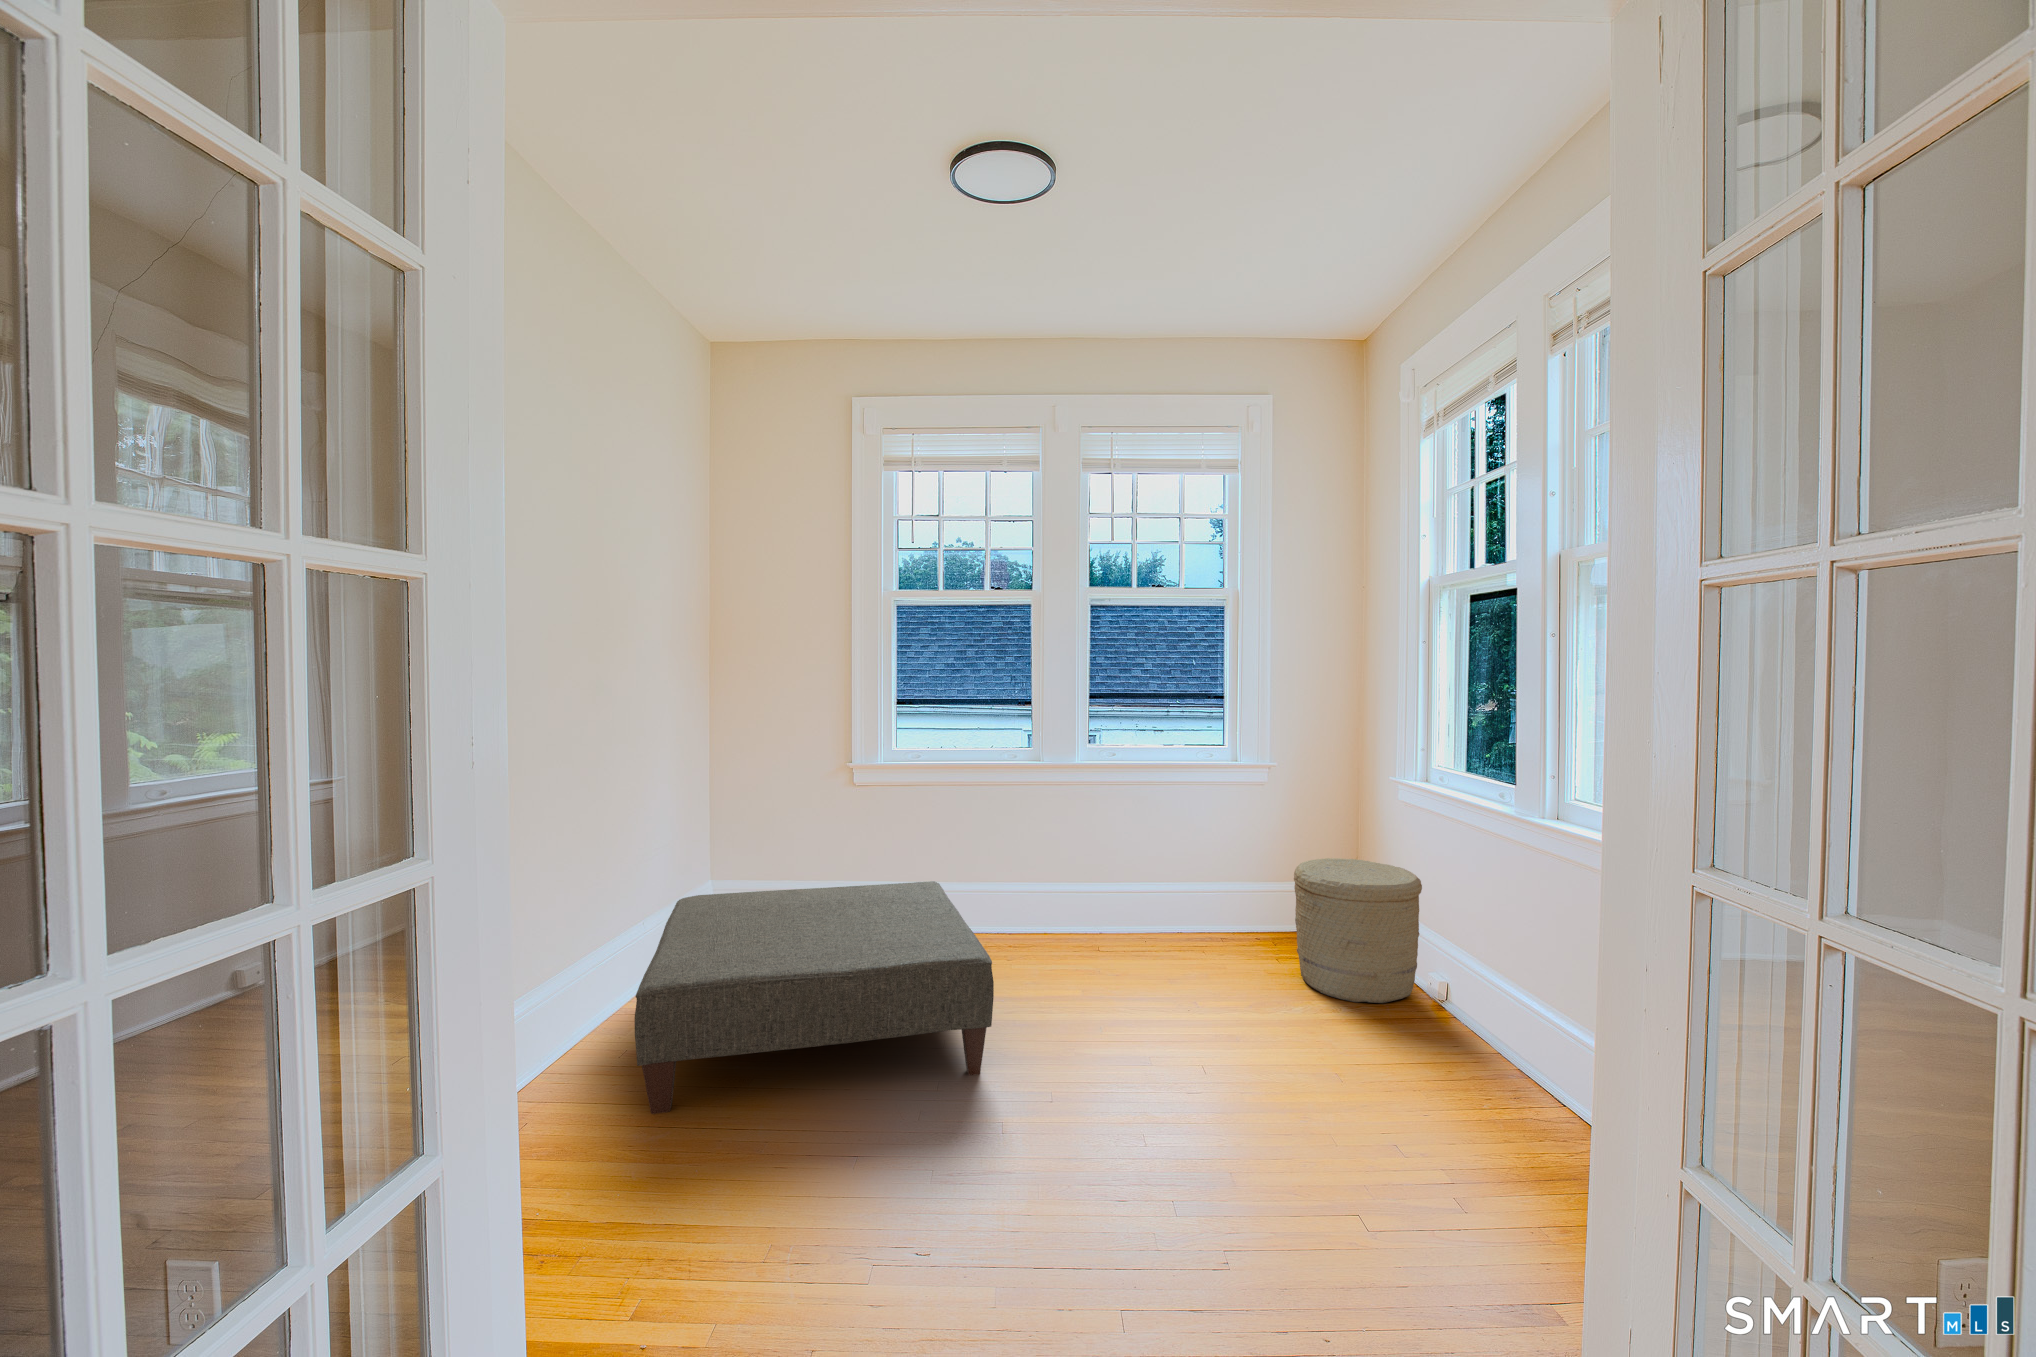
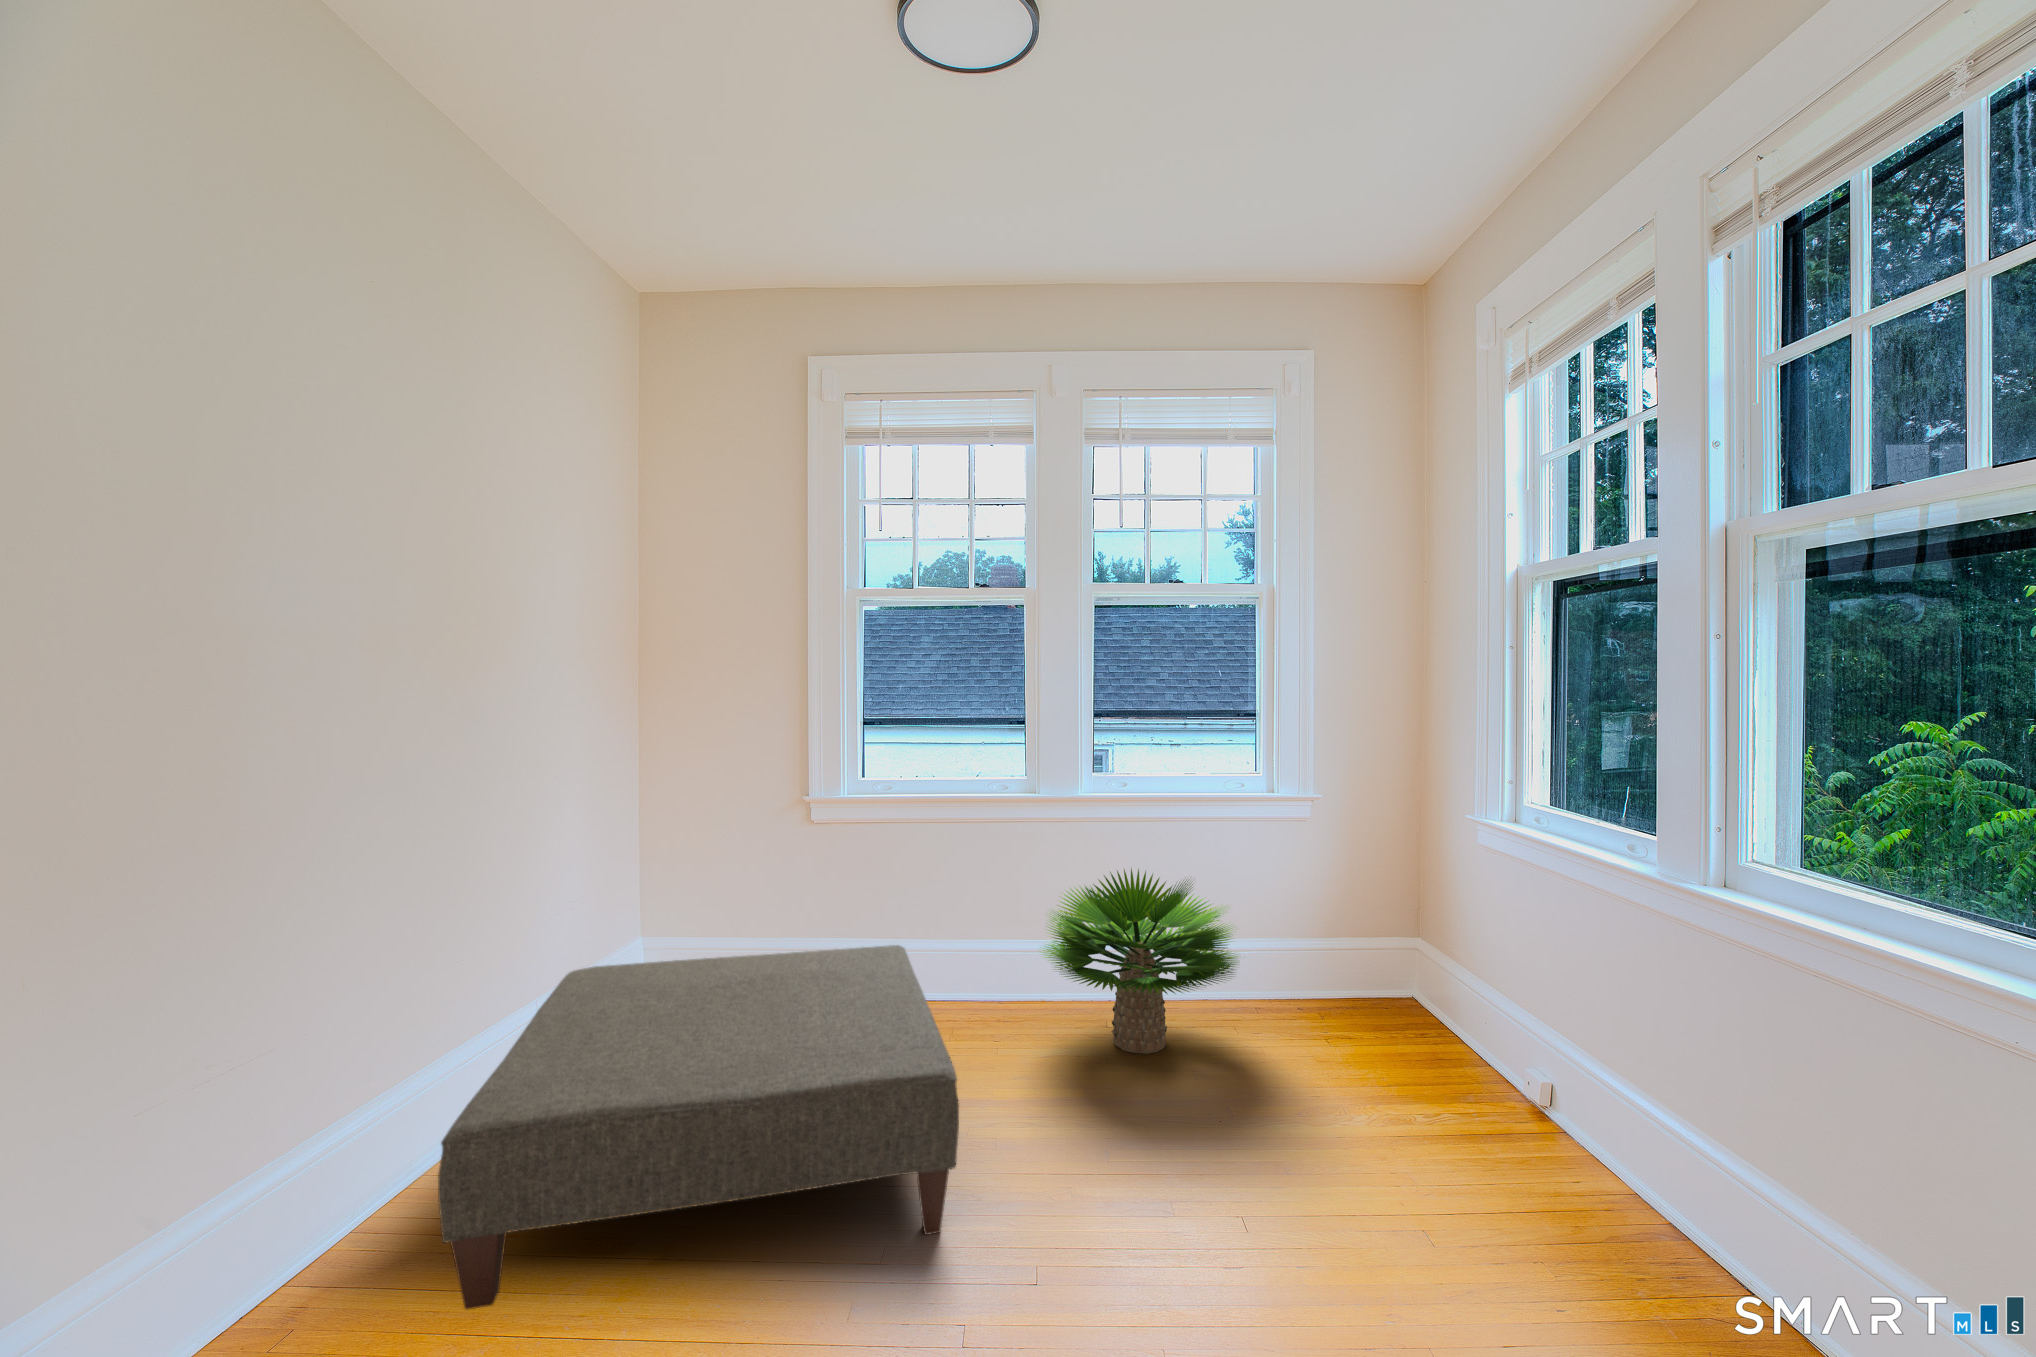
potted plant: none [1043,821,1214,968] -> present [1042,868,1238,1053]
woven basket: present [1294,858,1422,1003] -> none [1349,916,1516,1110]

